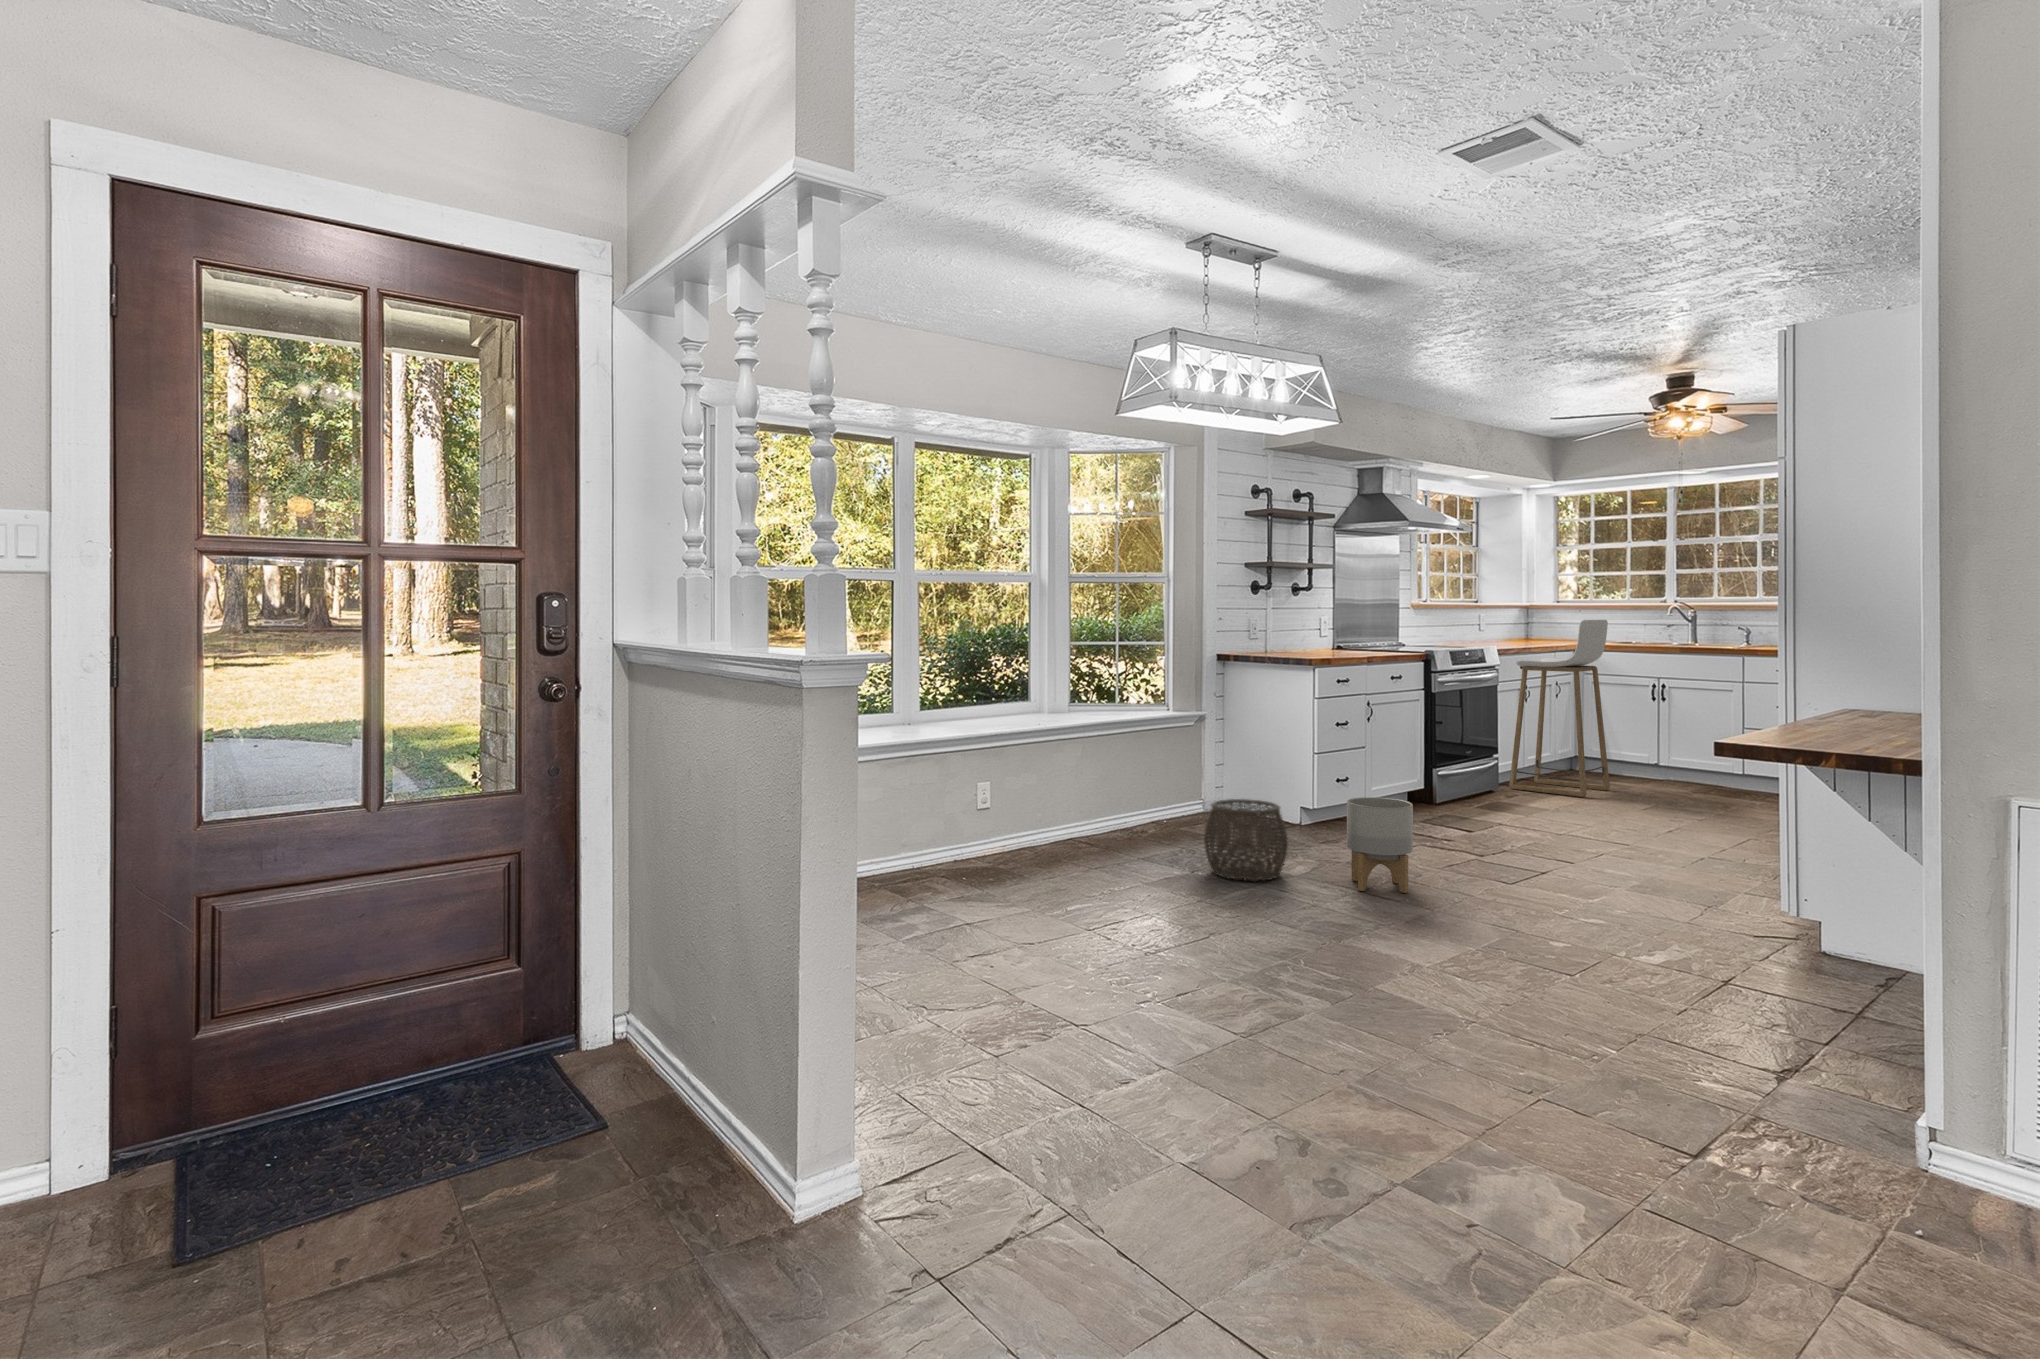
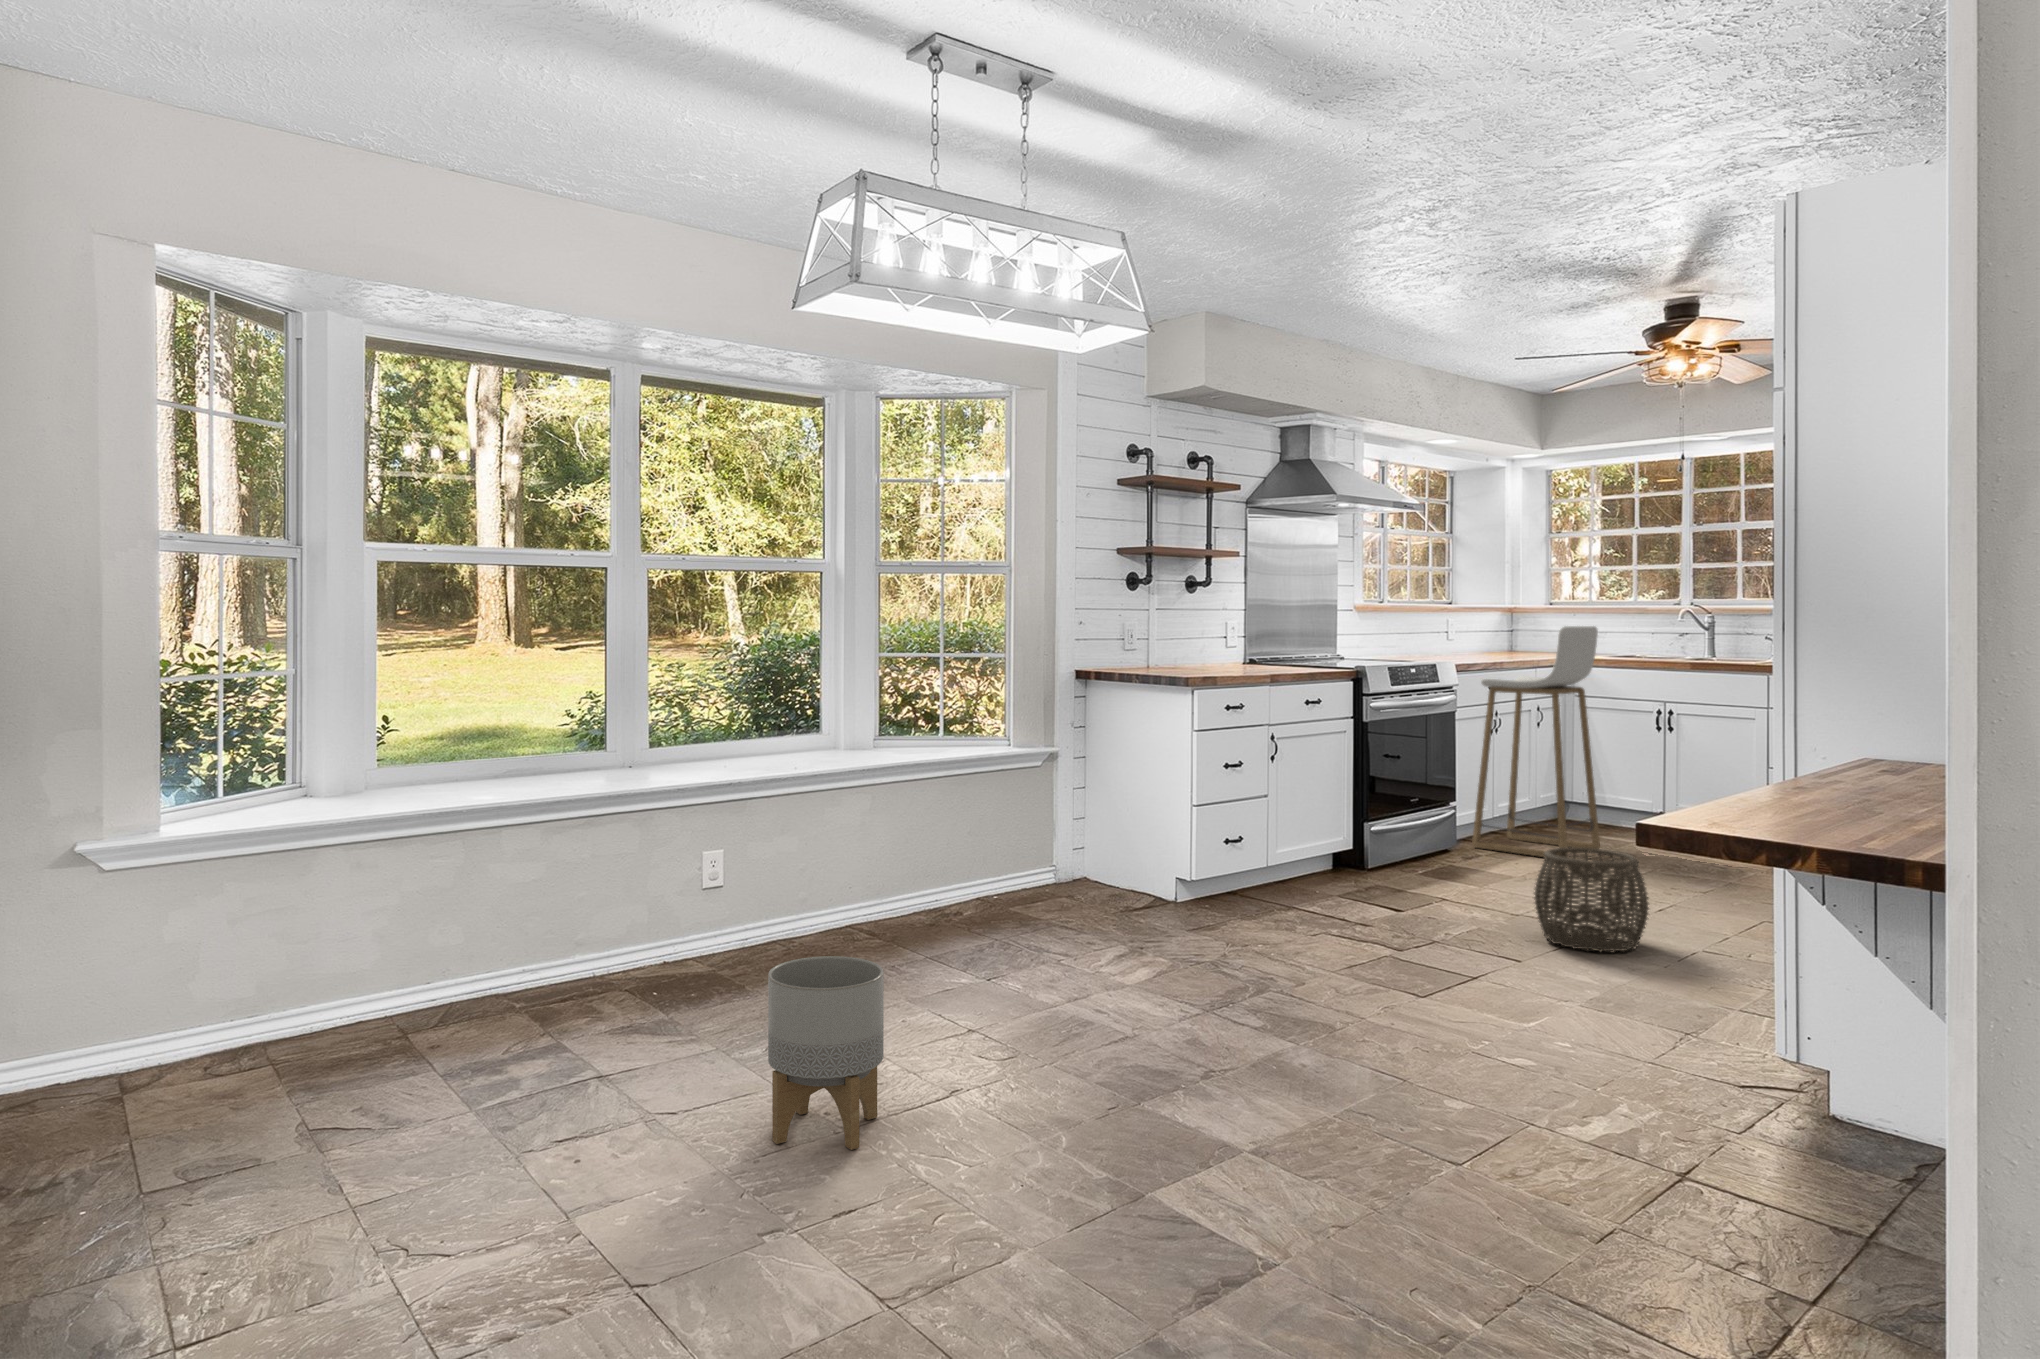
planter: present [1347,797,1413,893] -> present [768,956,884,1150]
woven basket: present [1204,799,1288,882] -> present [1534,847,1649,952]

